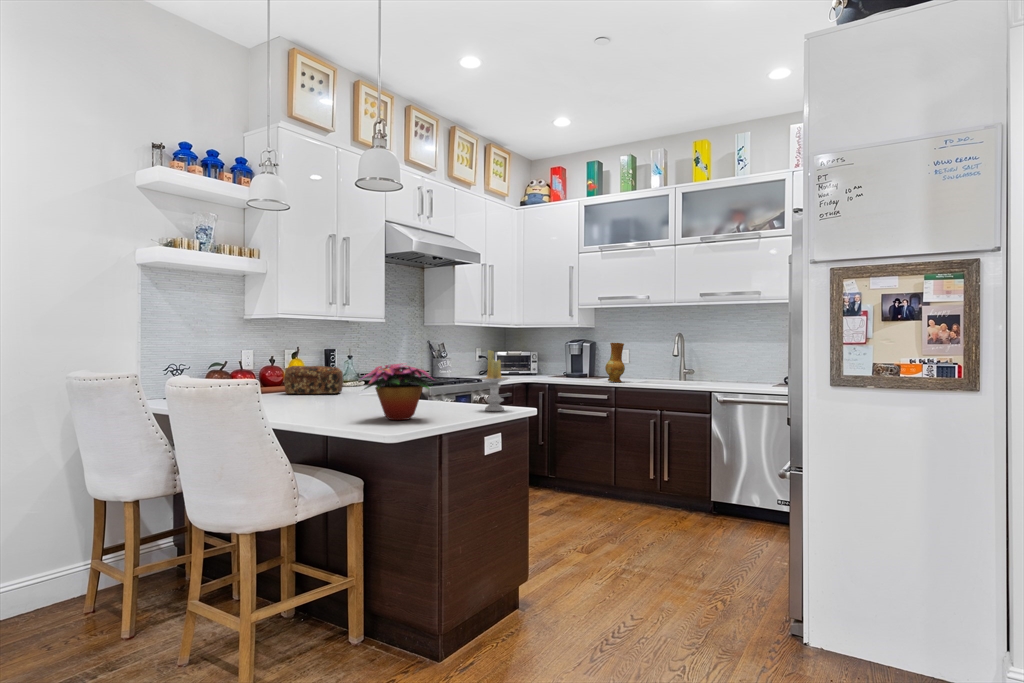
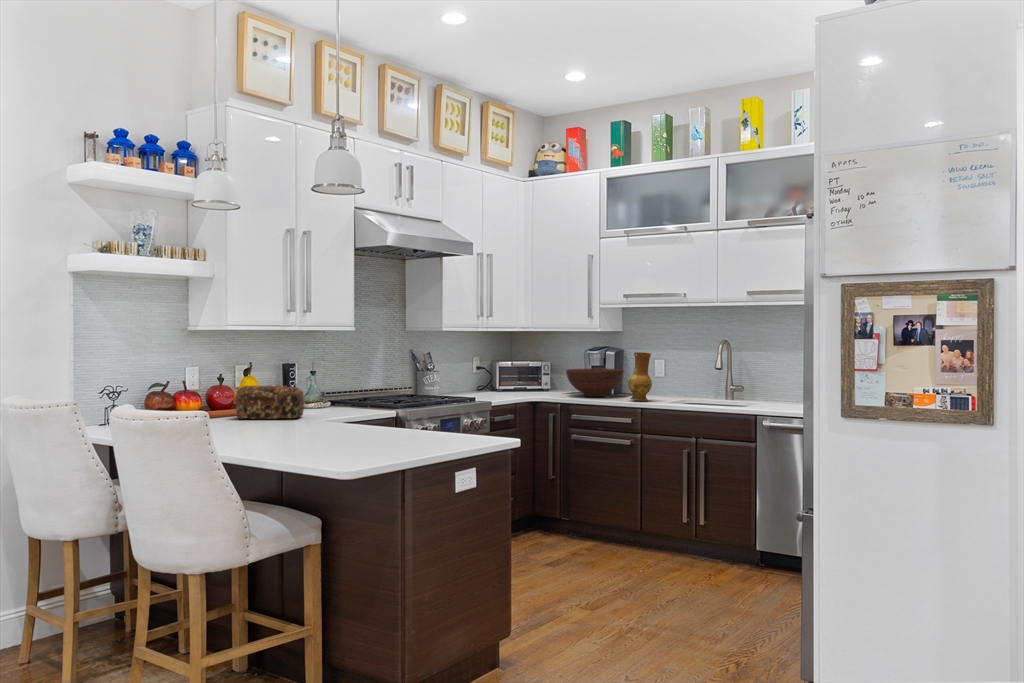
candle: present [480,350,509,411] -> none [454,372,488,442]
fruit bowl: none [553,357,600,379] -> present [566,368,624,397]
flower arrangement: present [363,363,432,420] -> none [311,389,405,453]

